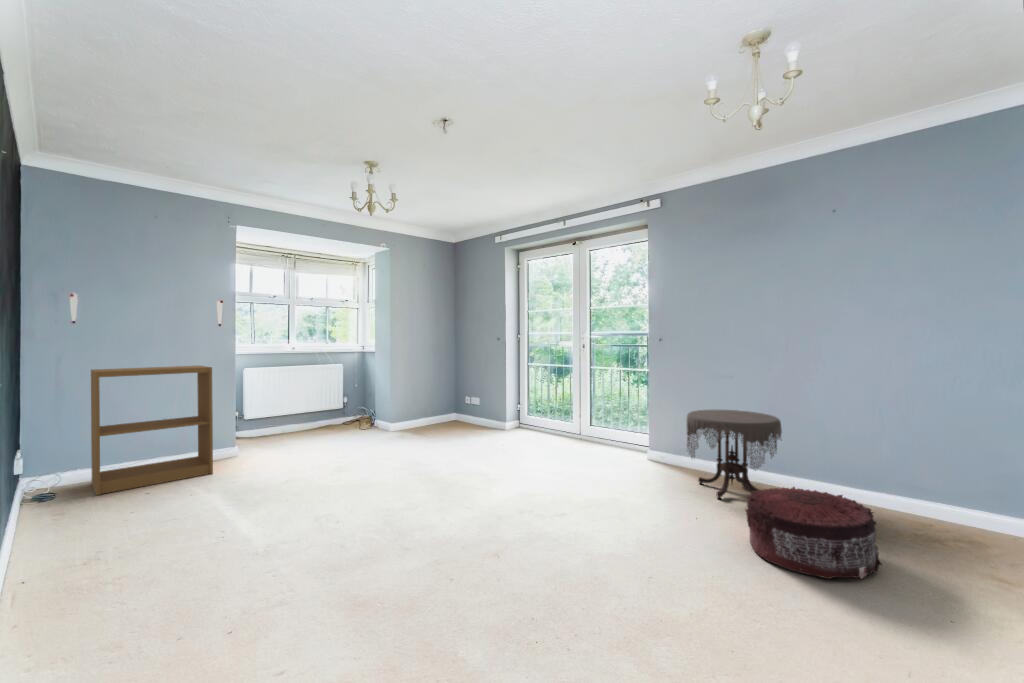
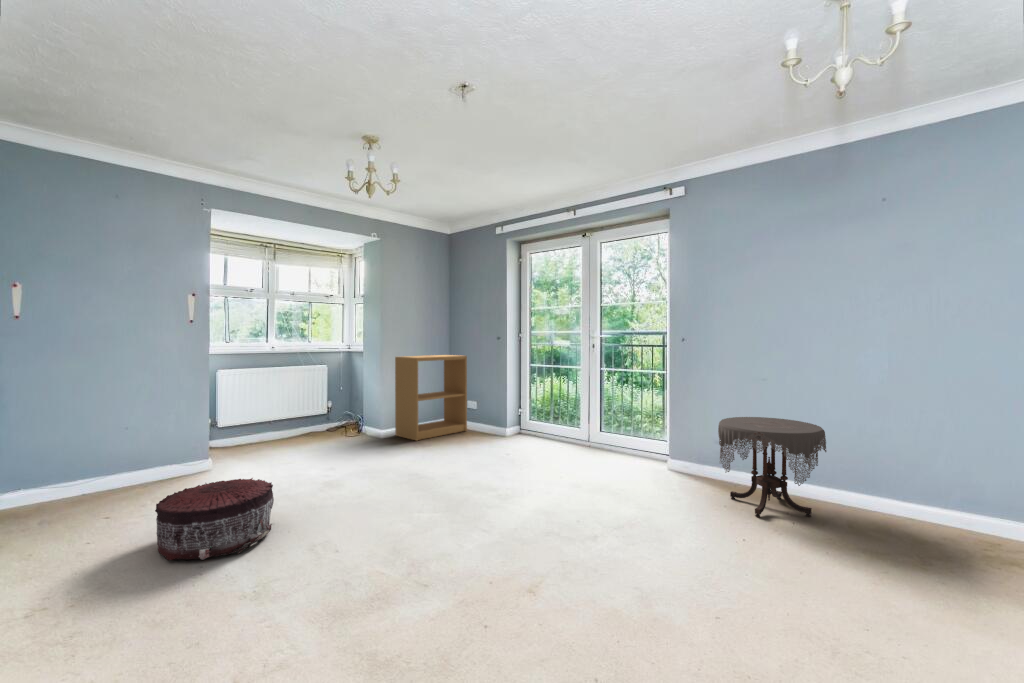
bookshelf: present [91,366,213,495] -> present [395,355,467,441]
pouf: present [745,487,882,579] -> present [155,478,274,560]

